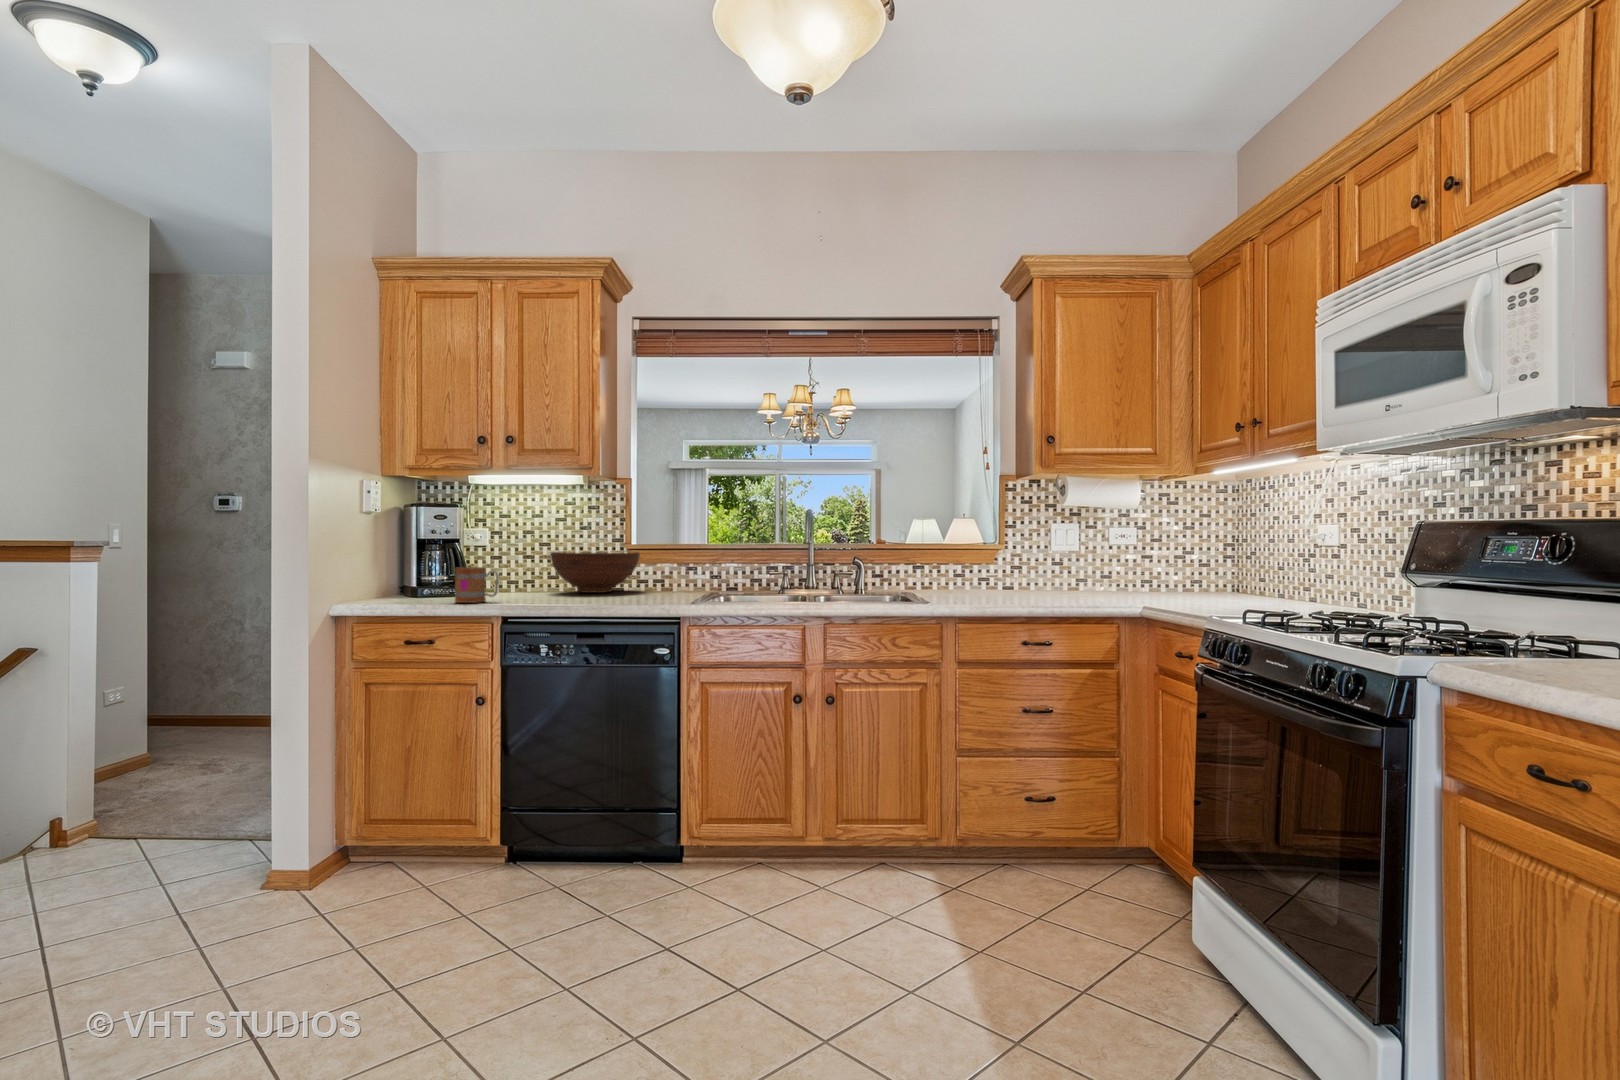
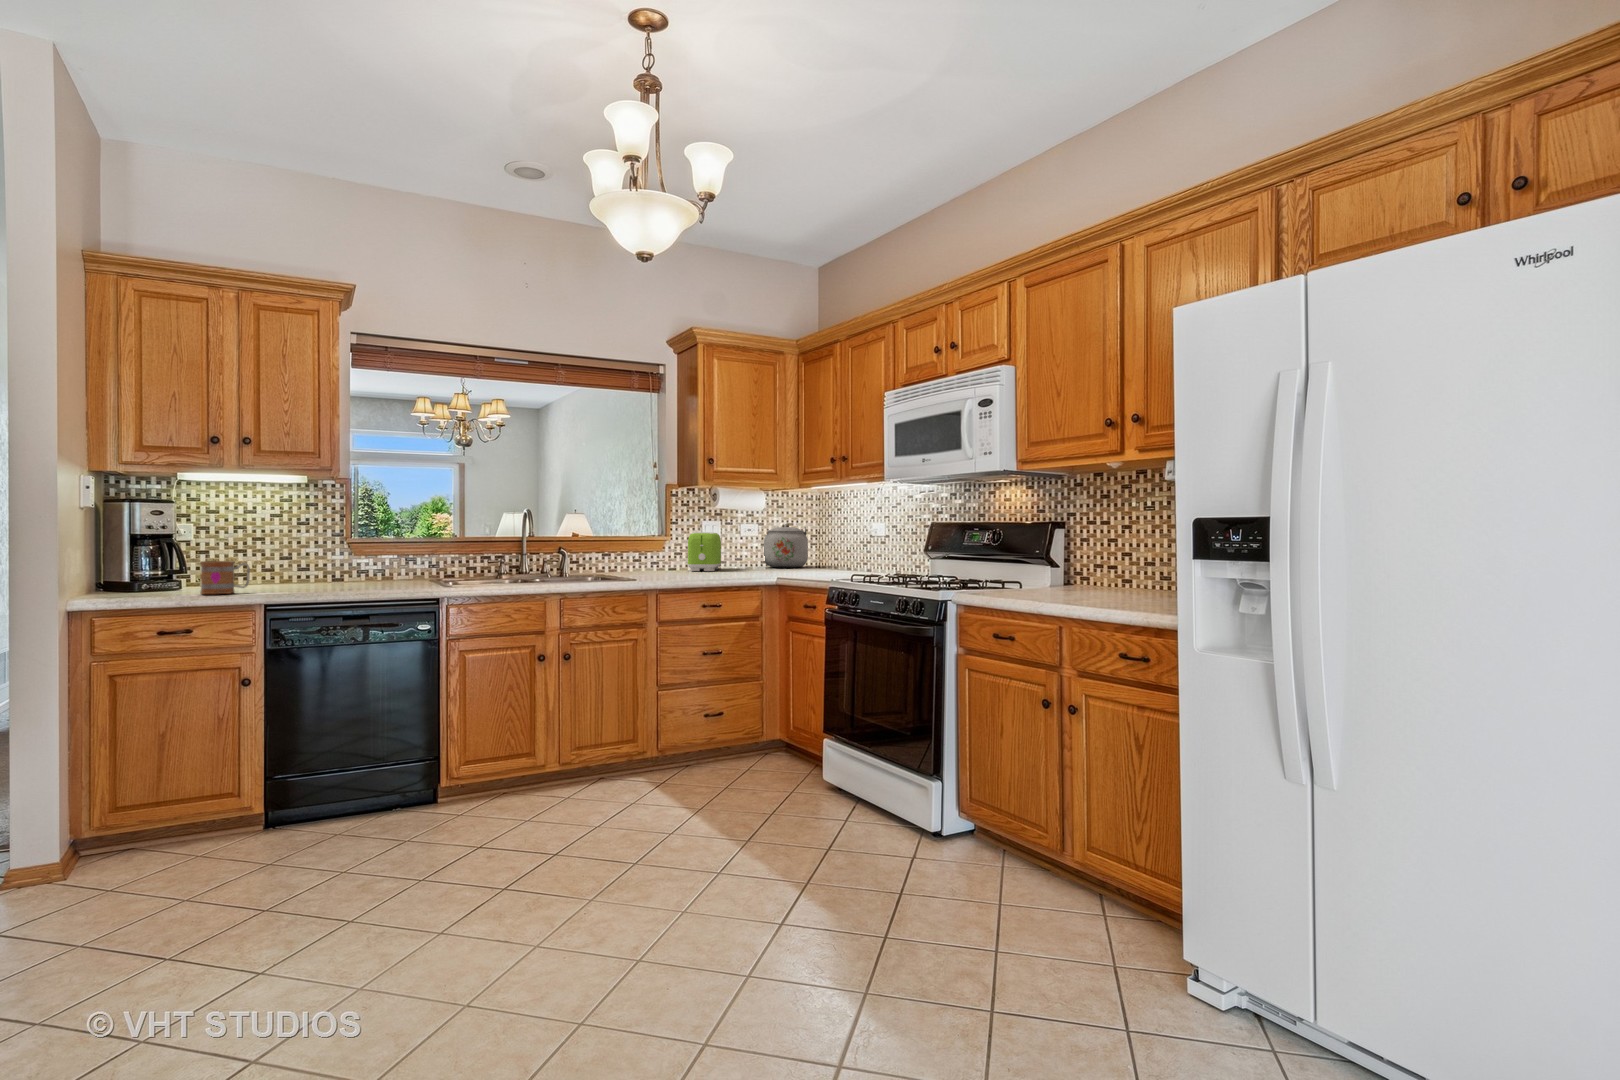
kettle: none [1130,527,1215,590] -> present [764,524,808,568]
toaster: none [1025,539,1080,592] -> present [688,532,721,571]
fruit bowl: present [550,551,640,593] -> none [268,545,361,583]

